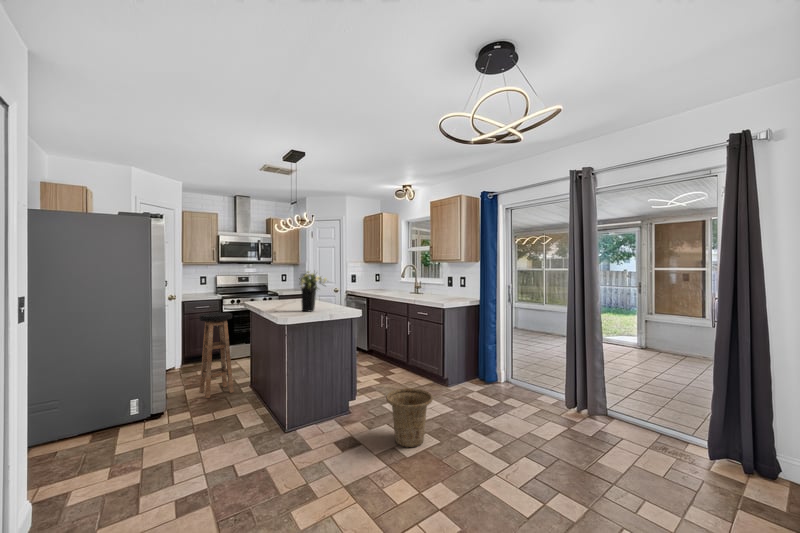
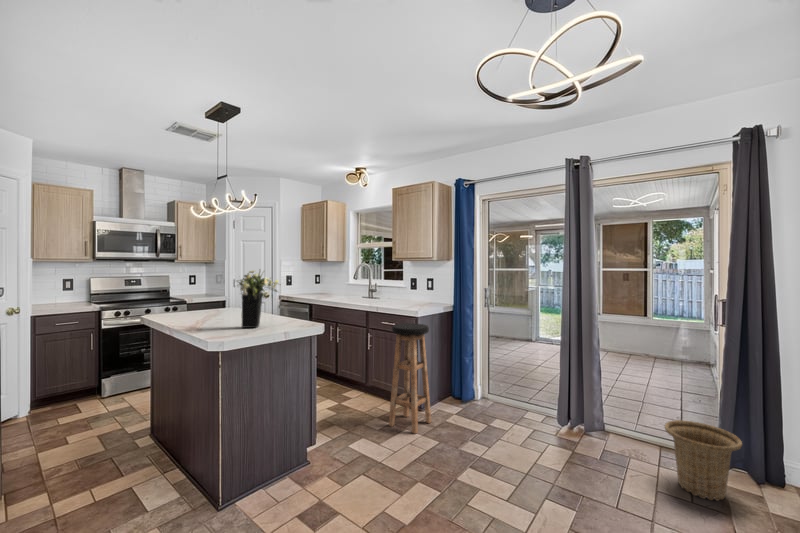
bar stool: present [199,313,234,399] -> present [389,323,431,434]
basket: present [386,388,433,447] -> present [665,420,742,500]

